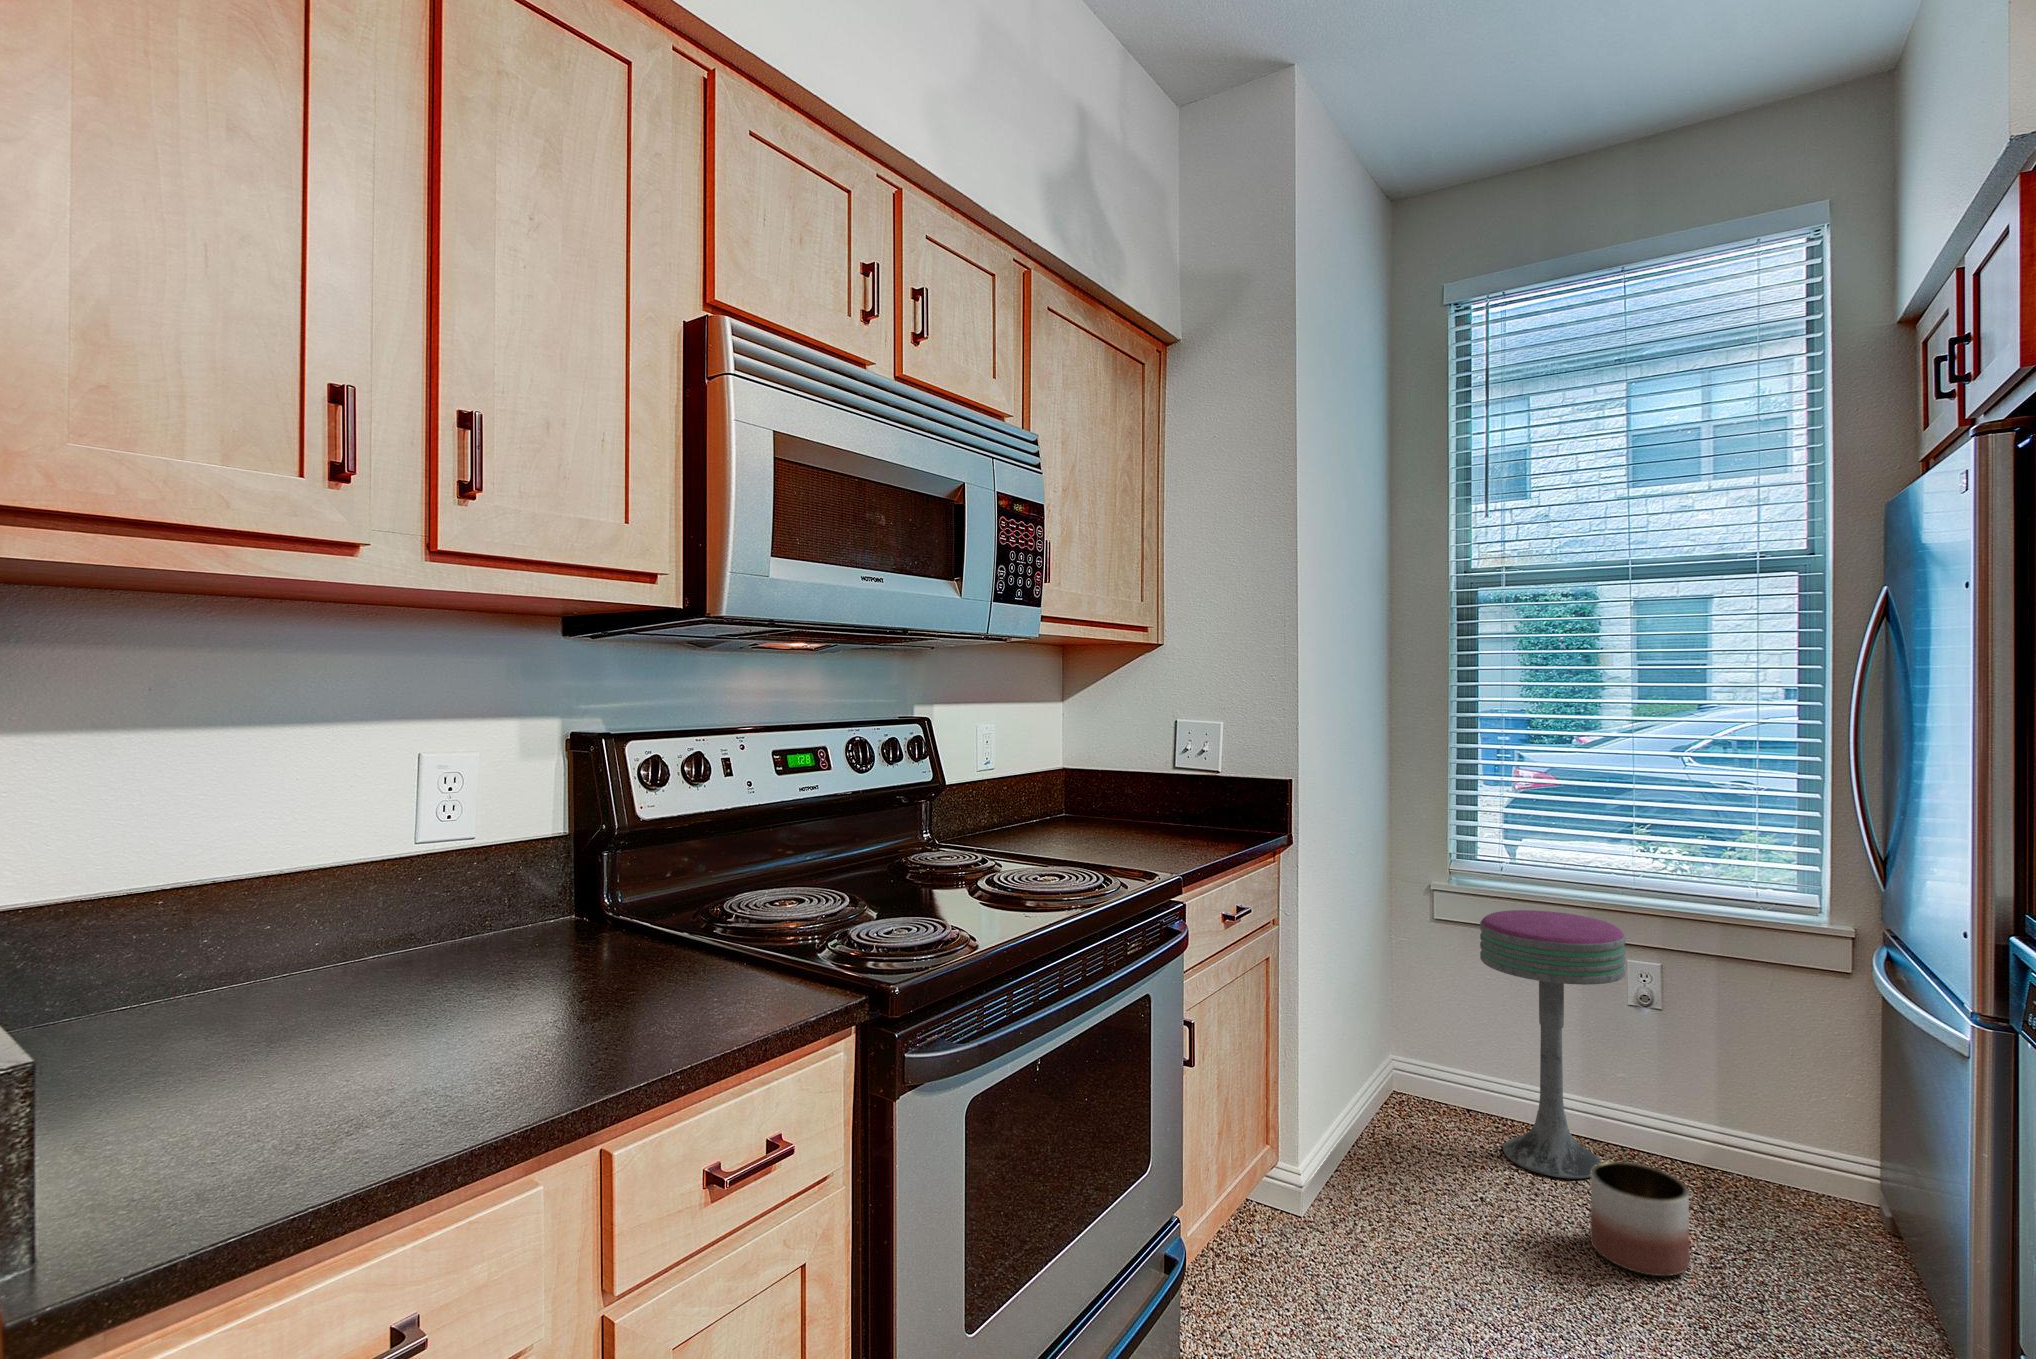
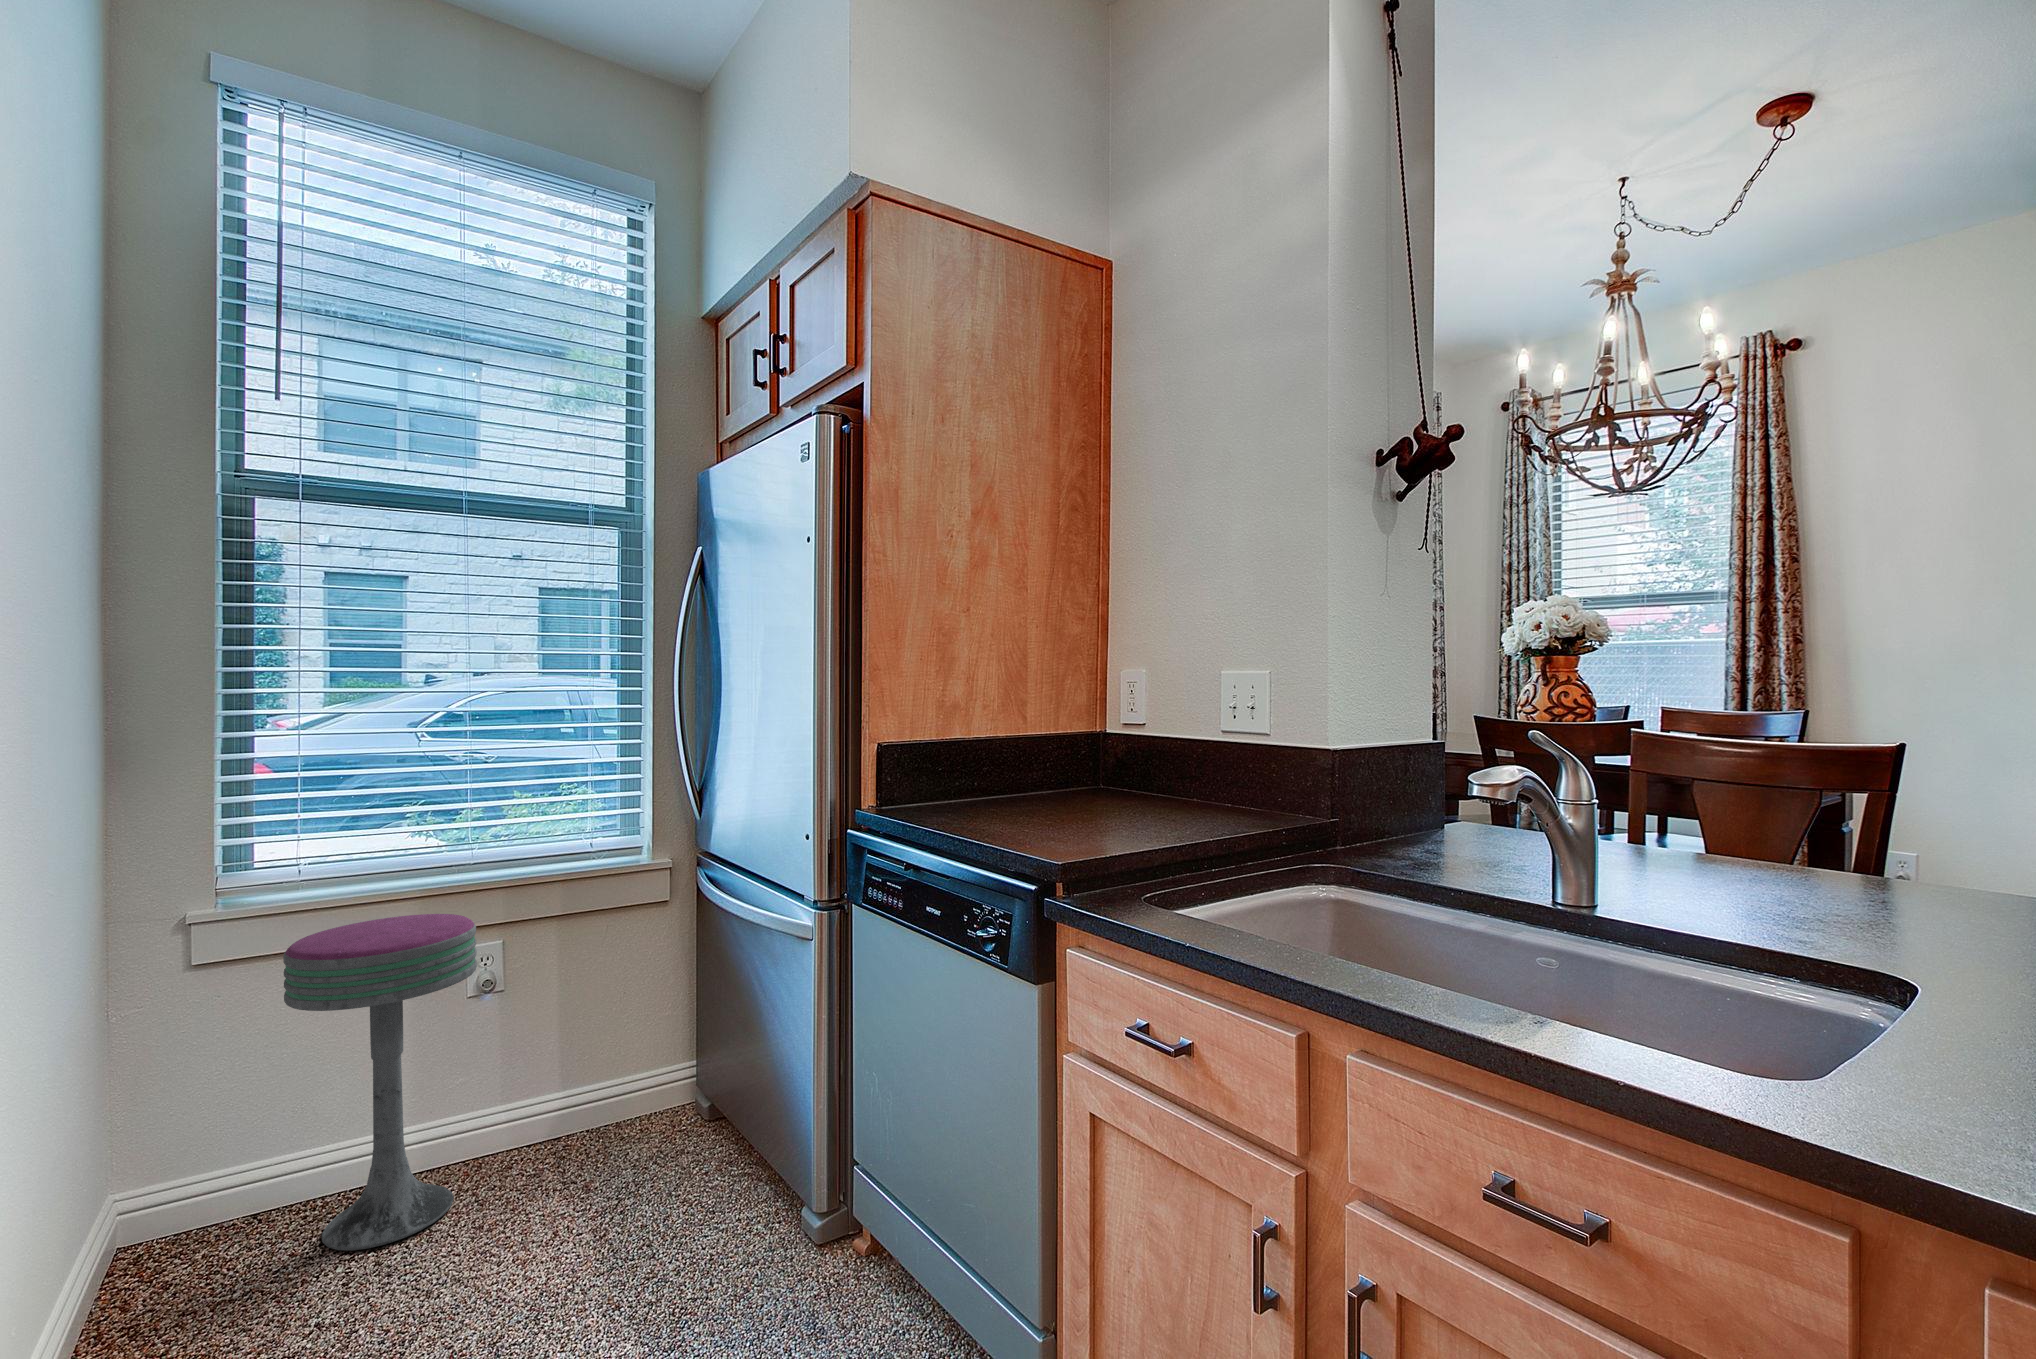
planter: present [1590,1162,1690,1276] -> none [471,1164,581,1302]

